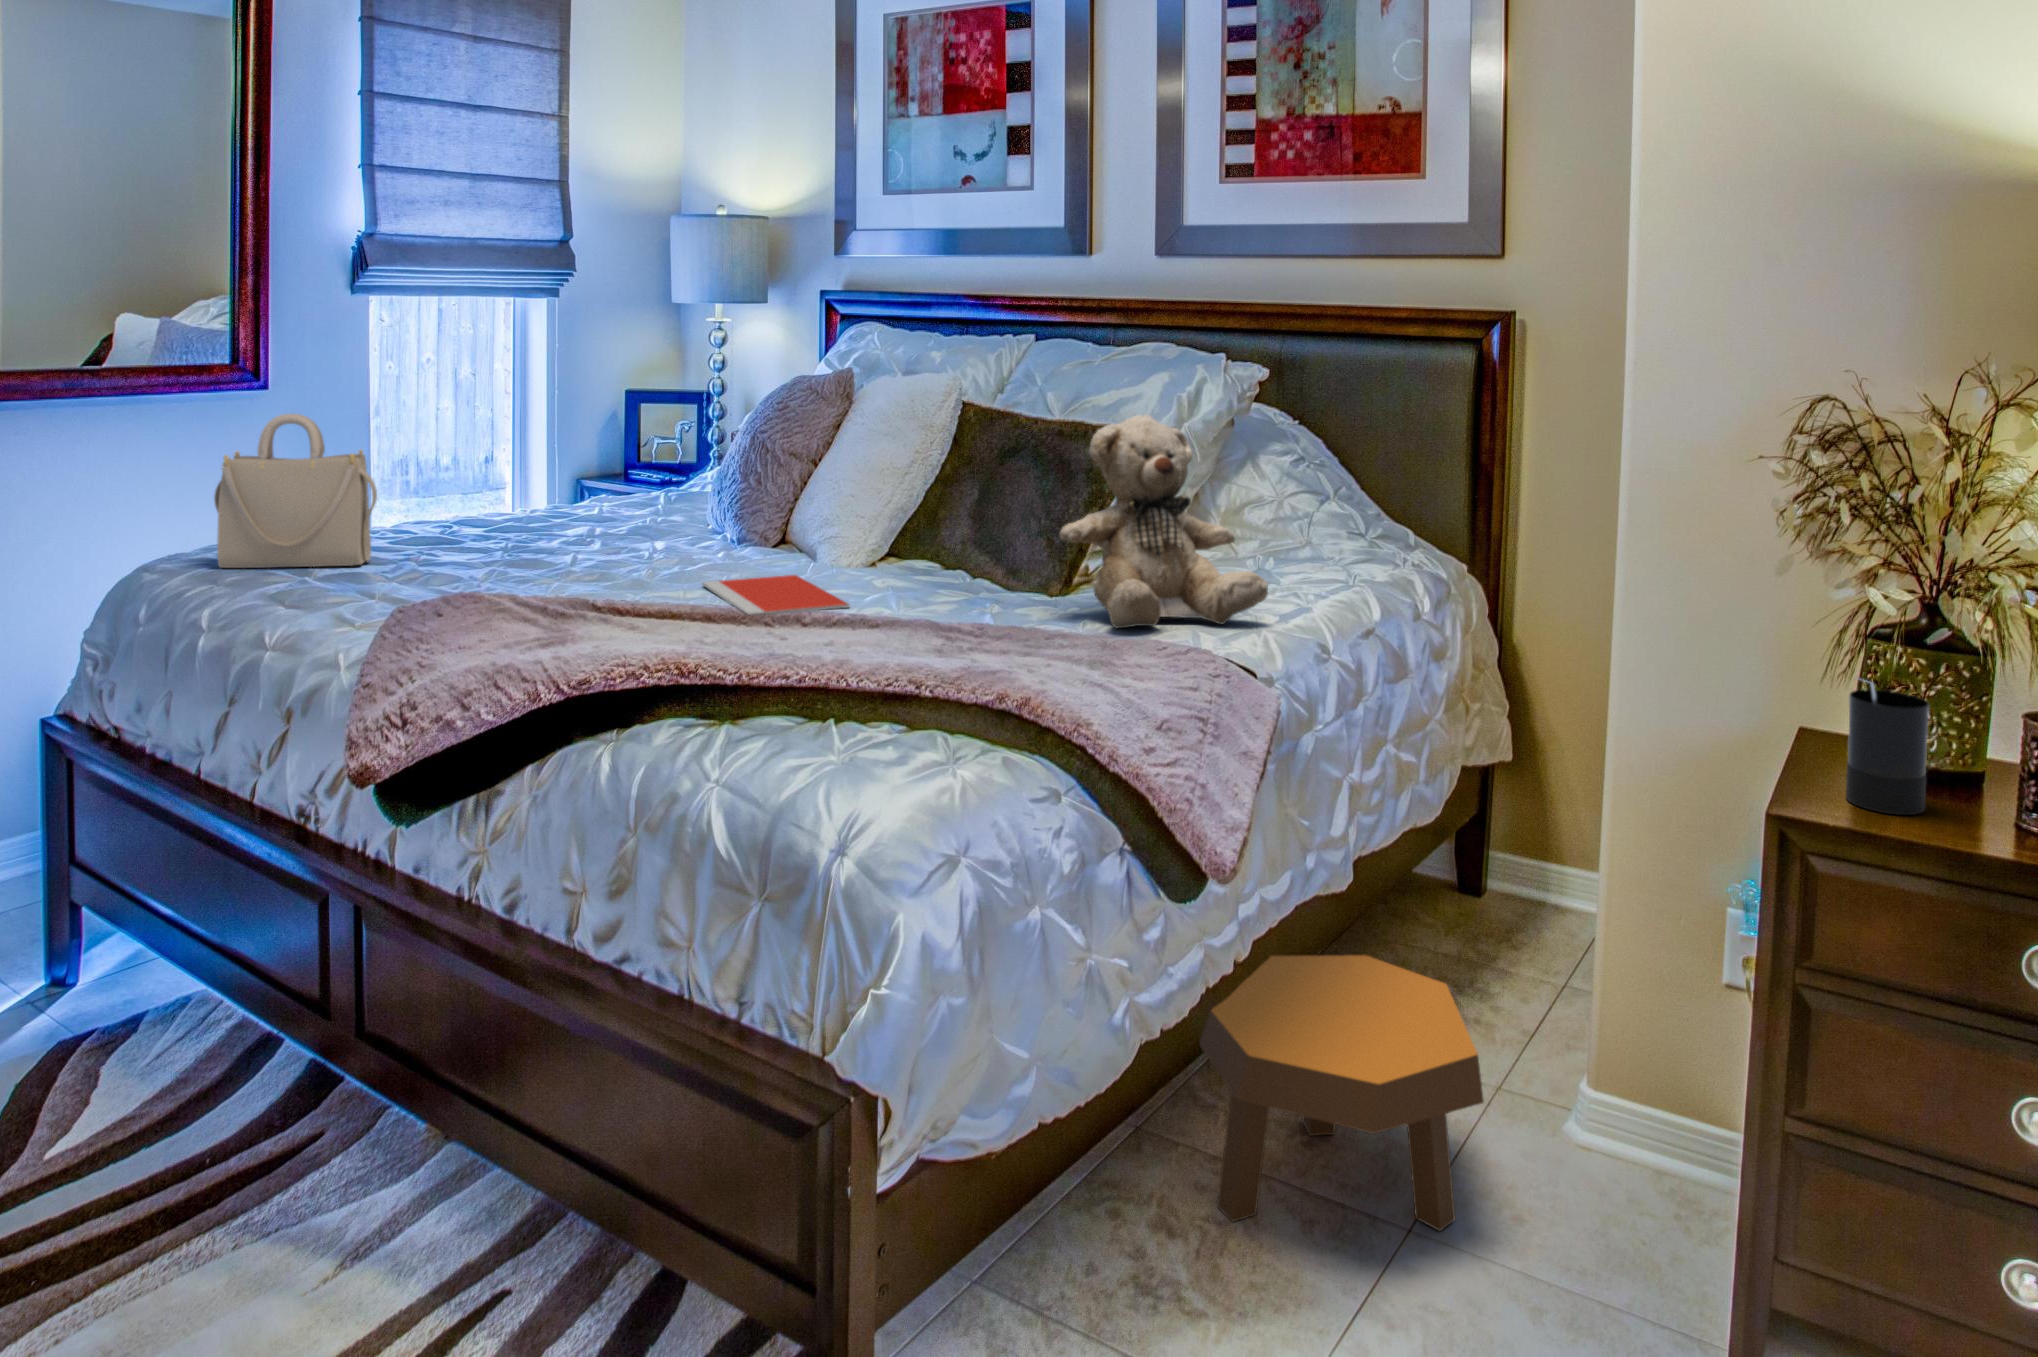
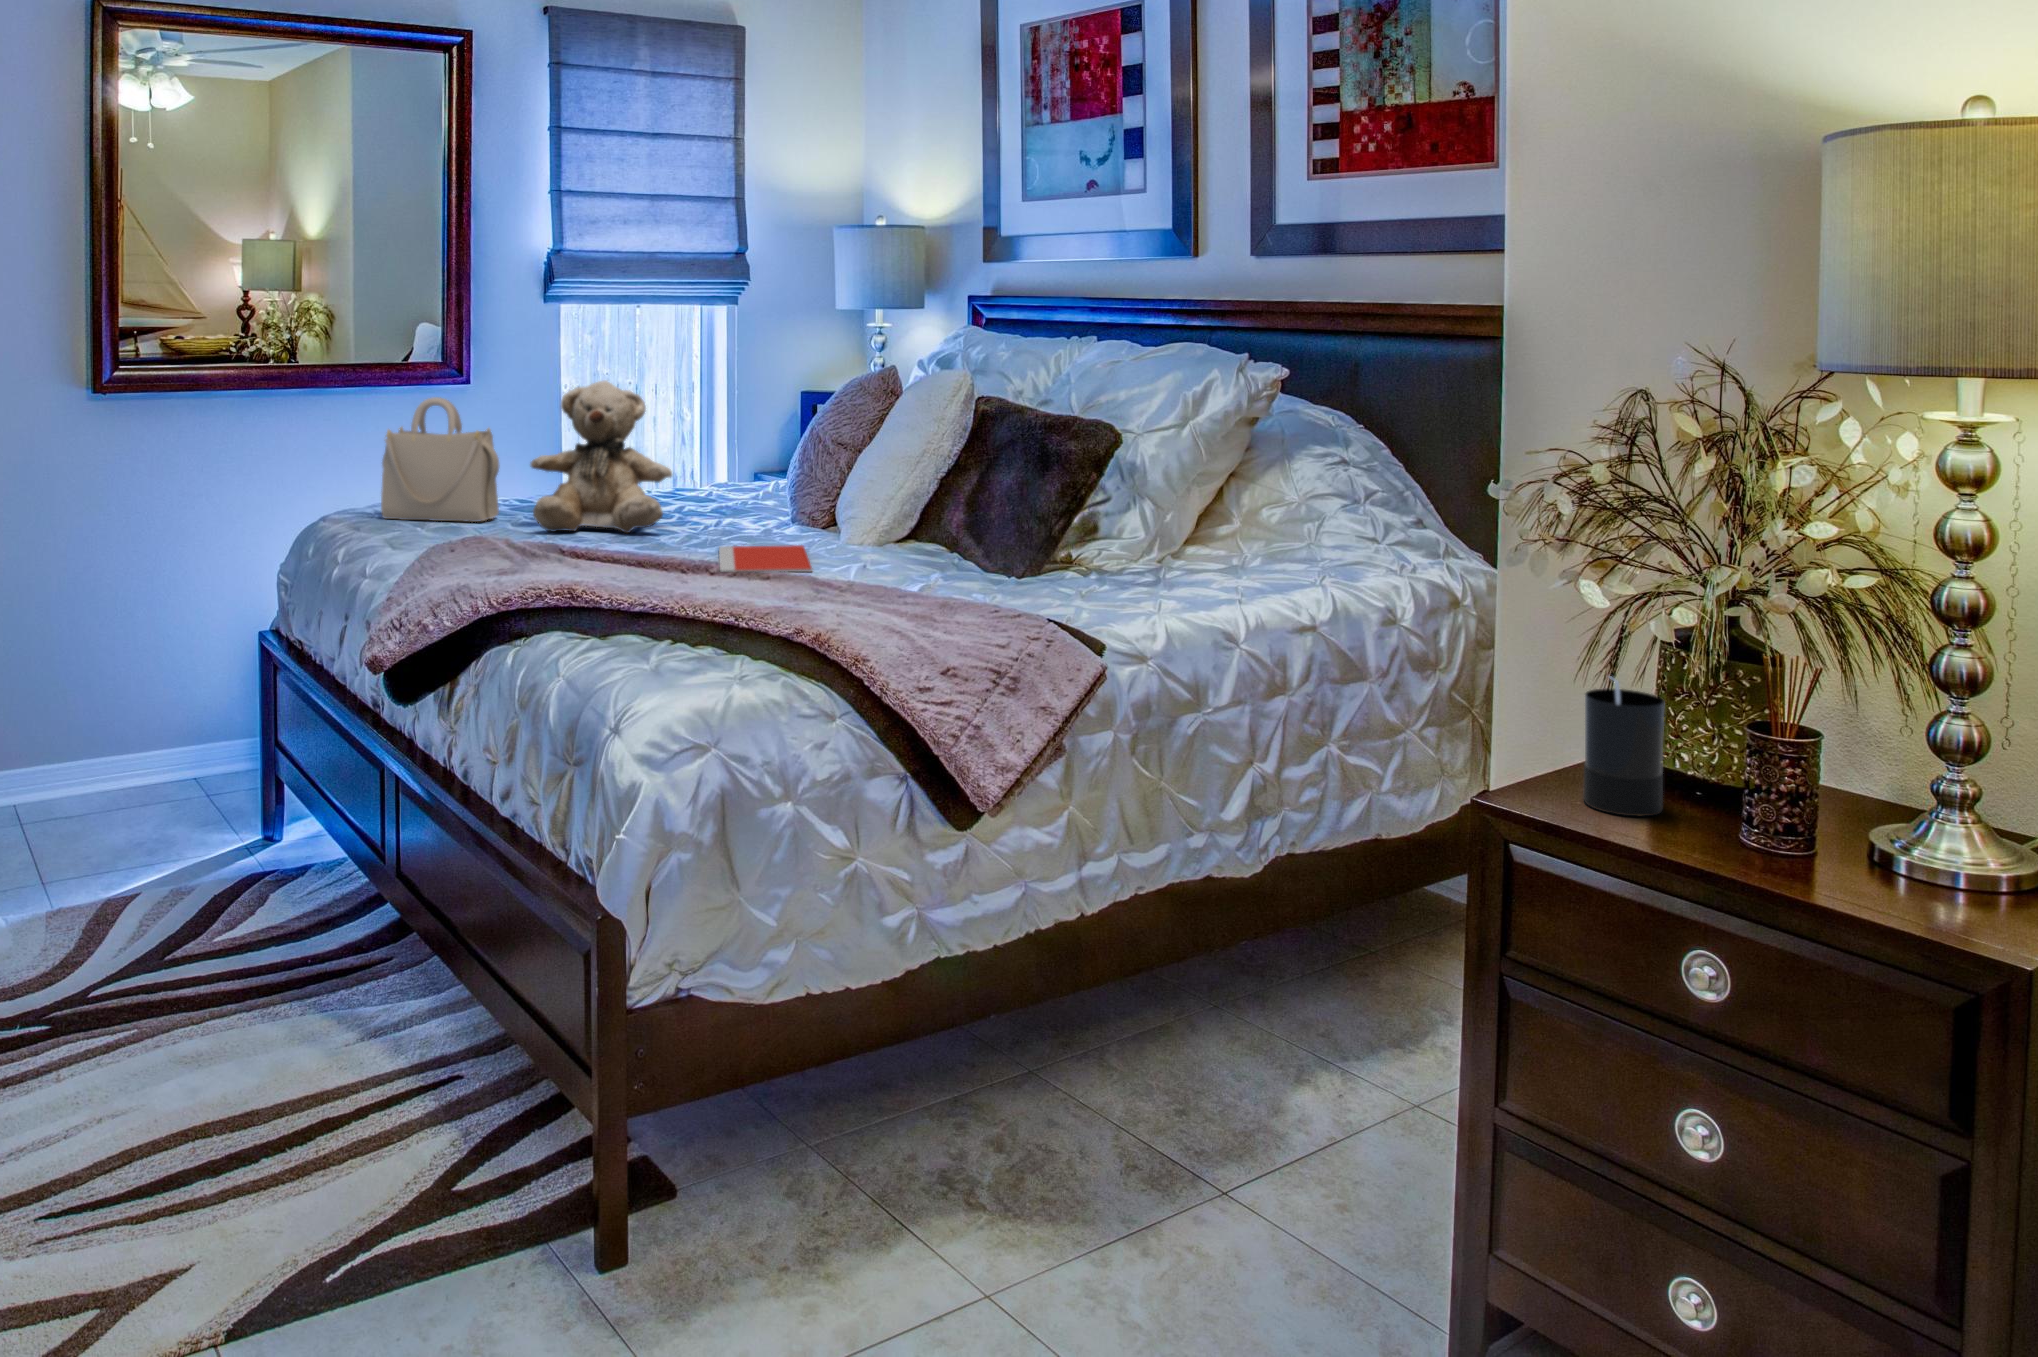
teddy bear: present [1060,414,1268,628] -> present [530,381,672,533]
footstool: present [1200,955,1484,1231] -> none [1051,922,1322,1191]

